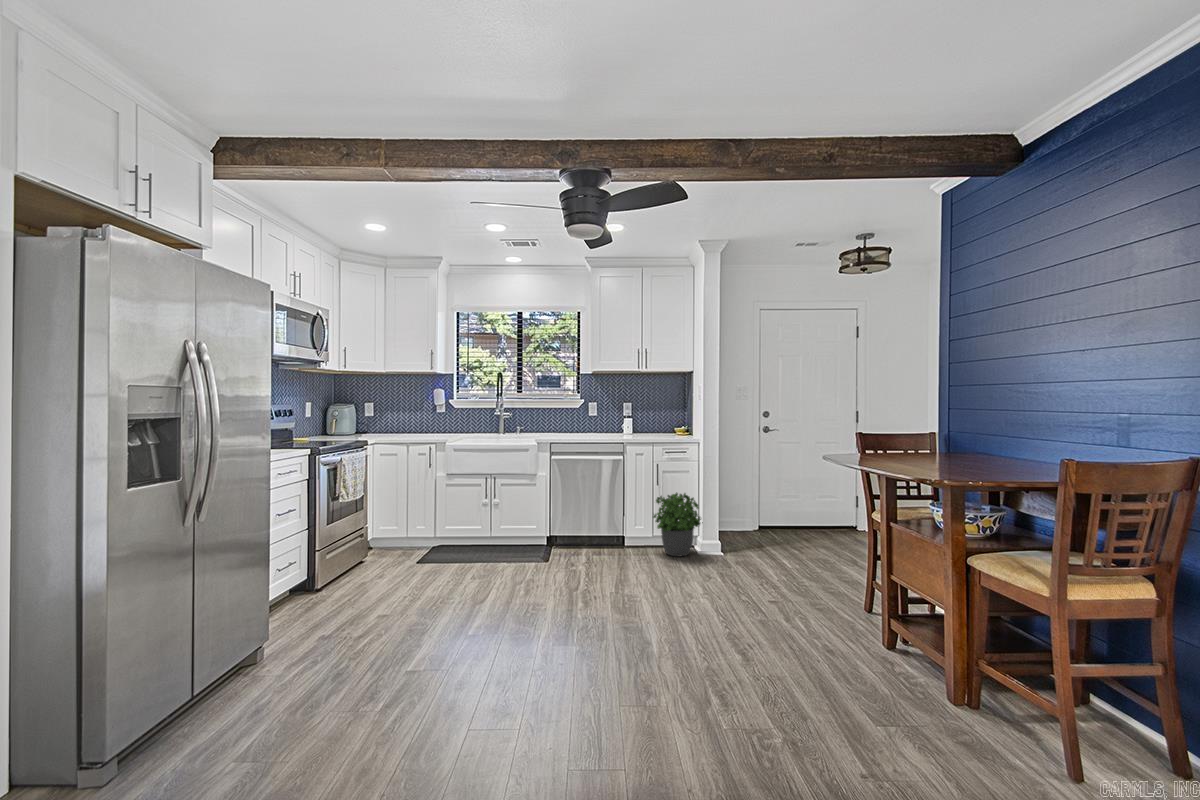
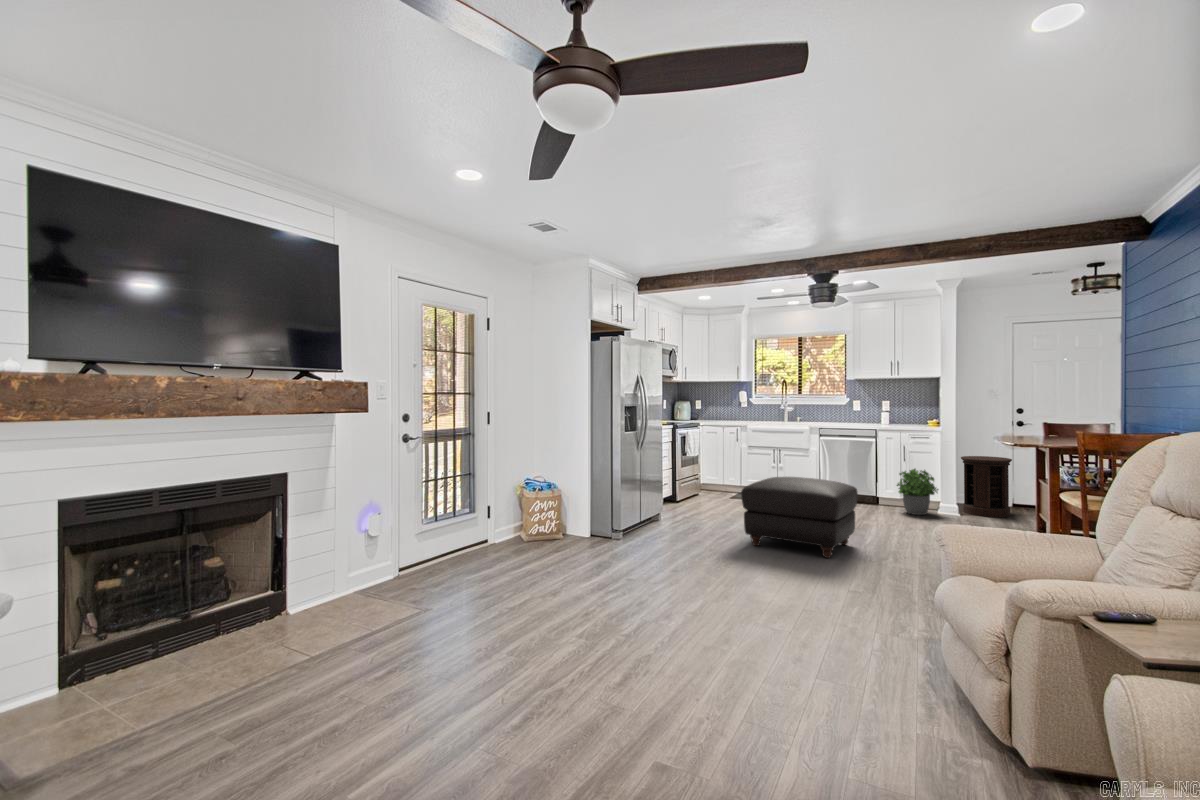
side table: none [715,469,768,546] -> present [961,456,1012,517]
ottoman: none [443,543,659,729] -> present [741,477,858,558]

